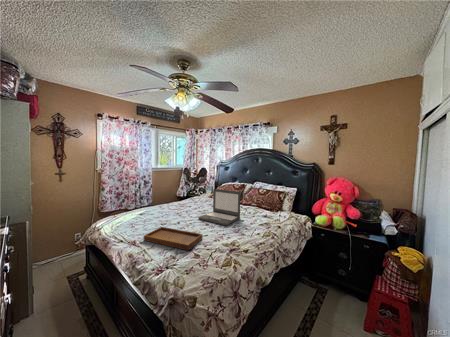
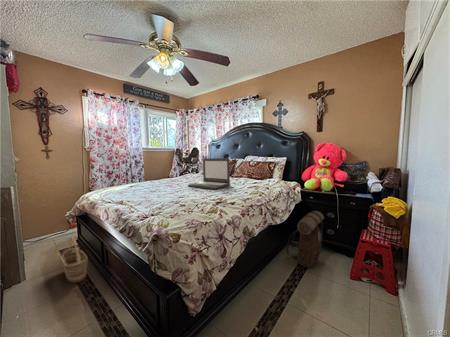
tray: present [144,221,202,250] -> none [131,181,190,204]
backpack: none [295,250,336,312] -> present [287,211,324,267]
basket: none [70,270,96,320] -> present [62,237,87,283]

